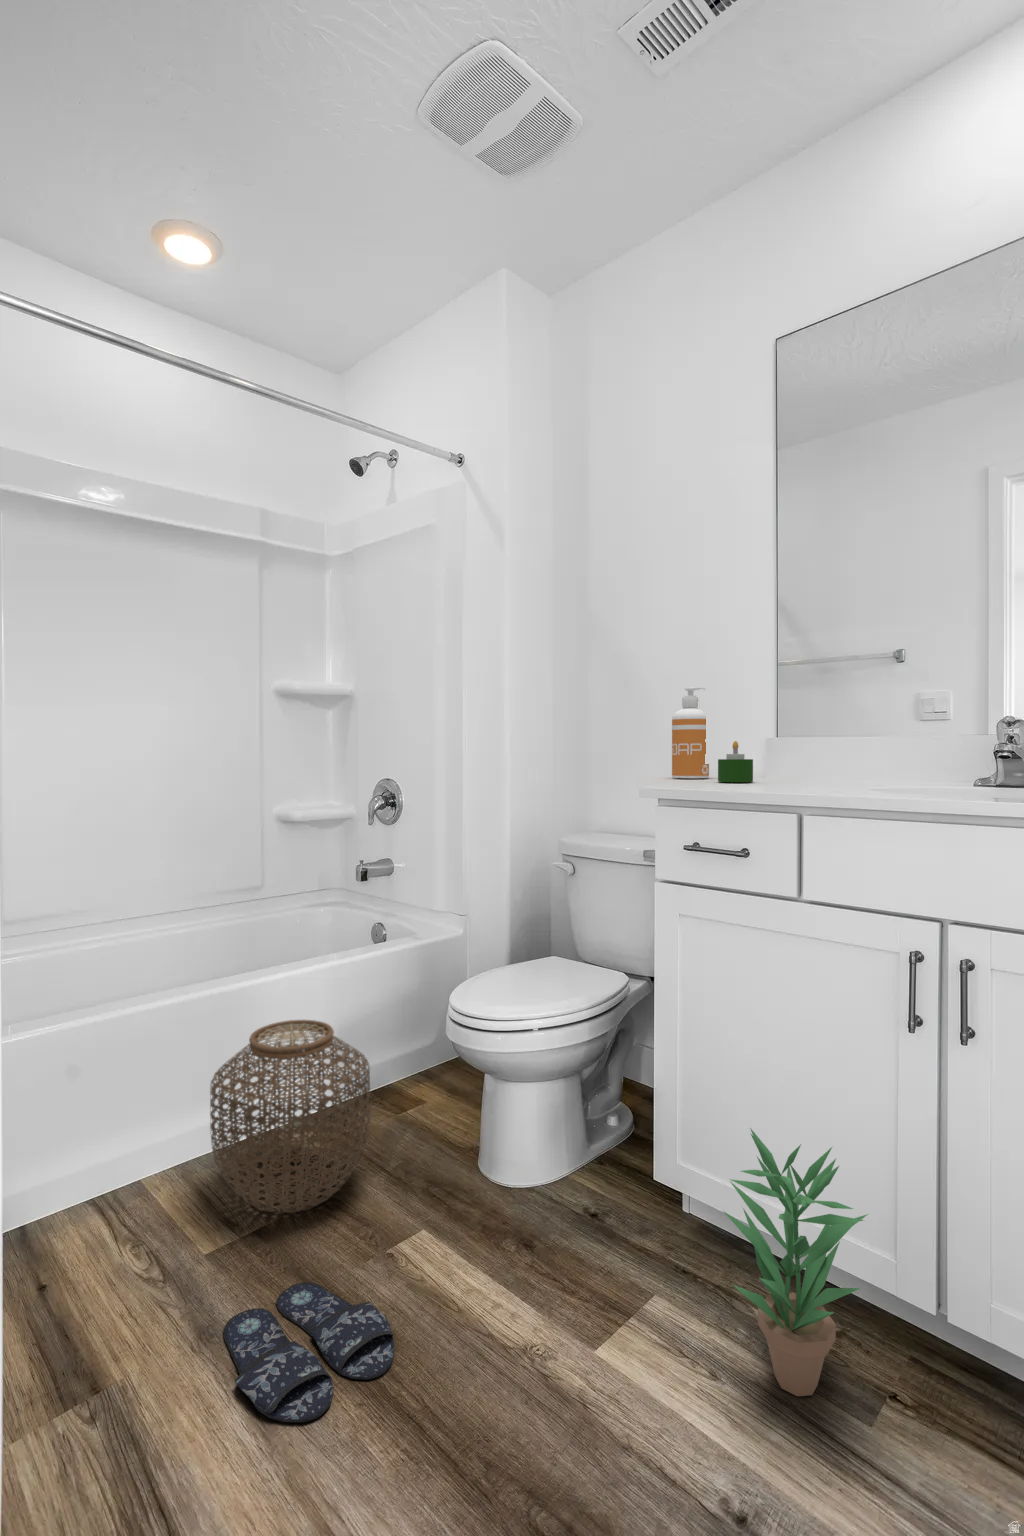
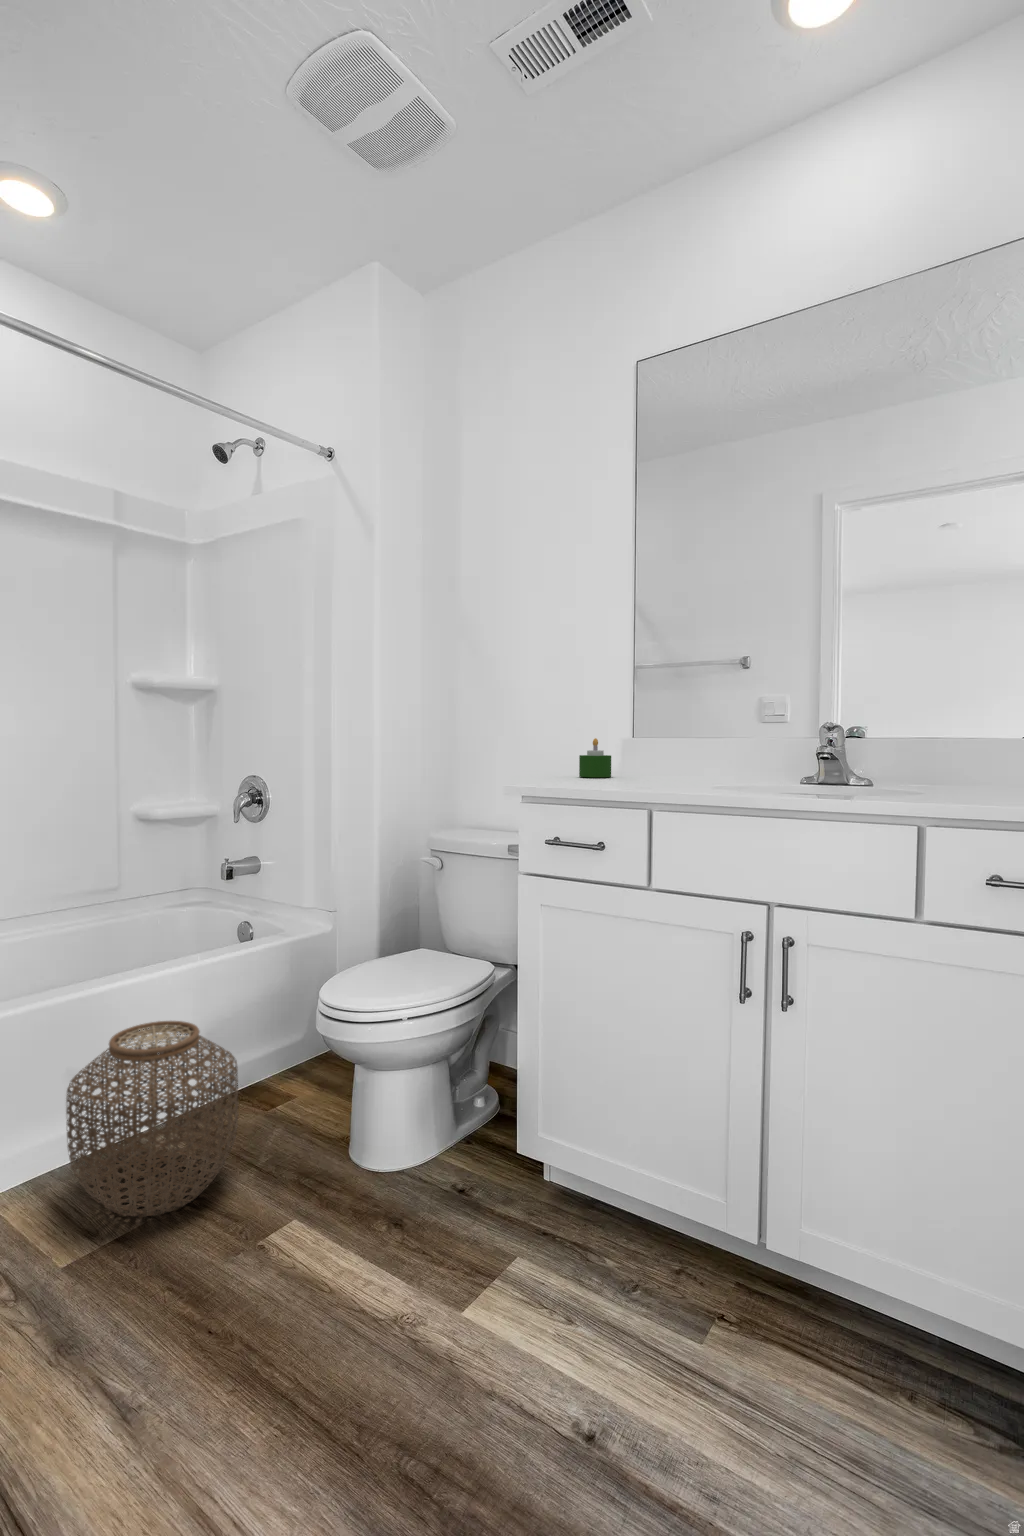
soap dispenser: present [672,687,709,778] -> none [537,685,572,773]
potted plant: present [723,1128,868,1396] -> none [577,1095,703,1331]
slippers: present [224,1282,395,1422] -> none [89,1280,268,1412]

